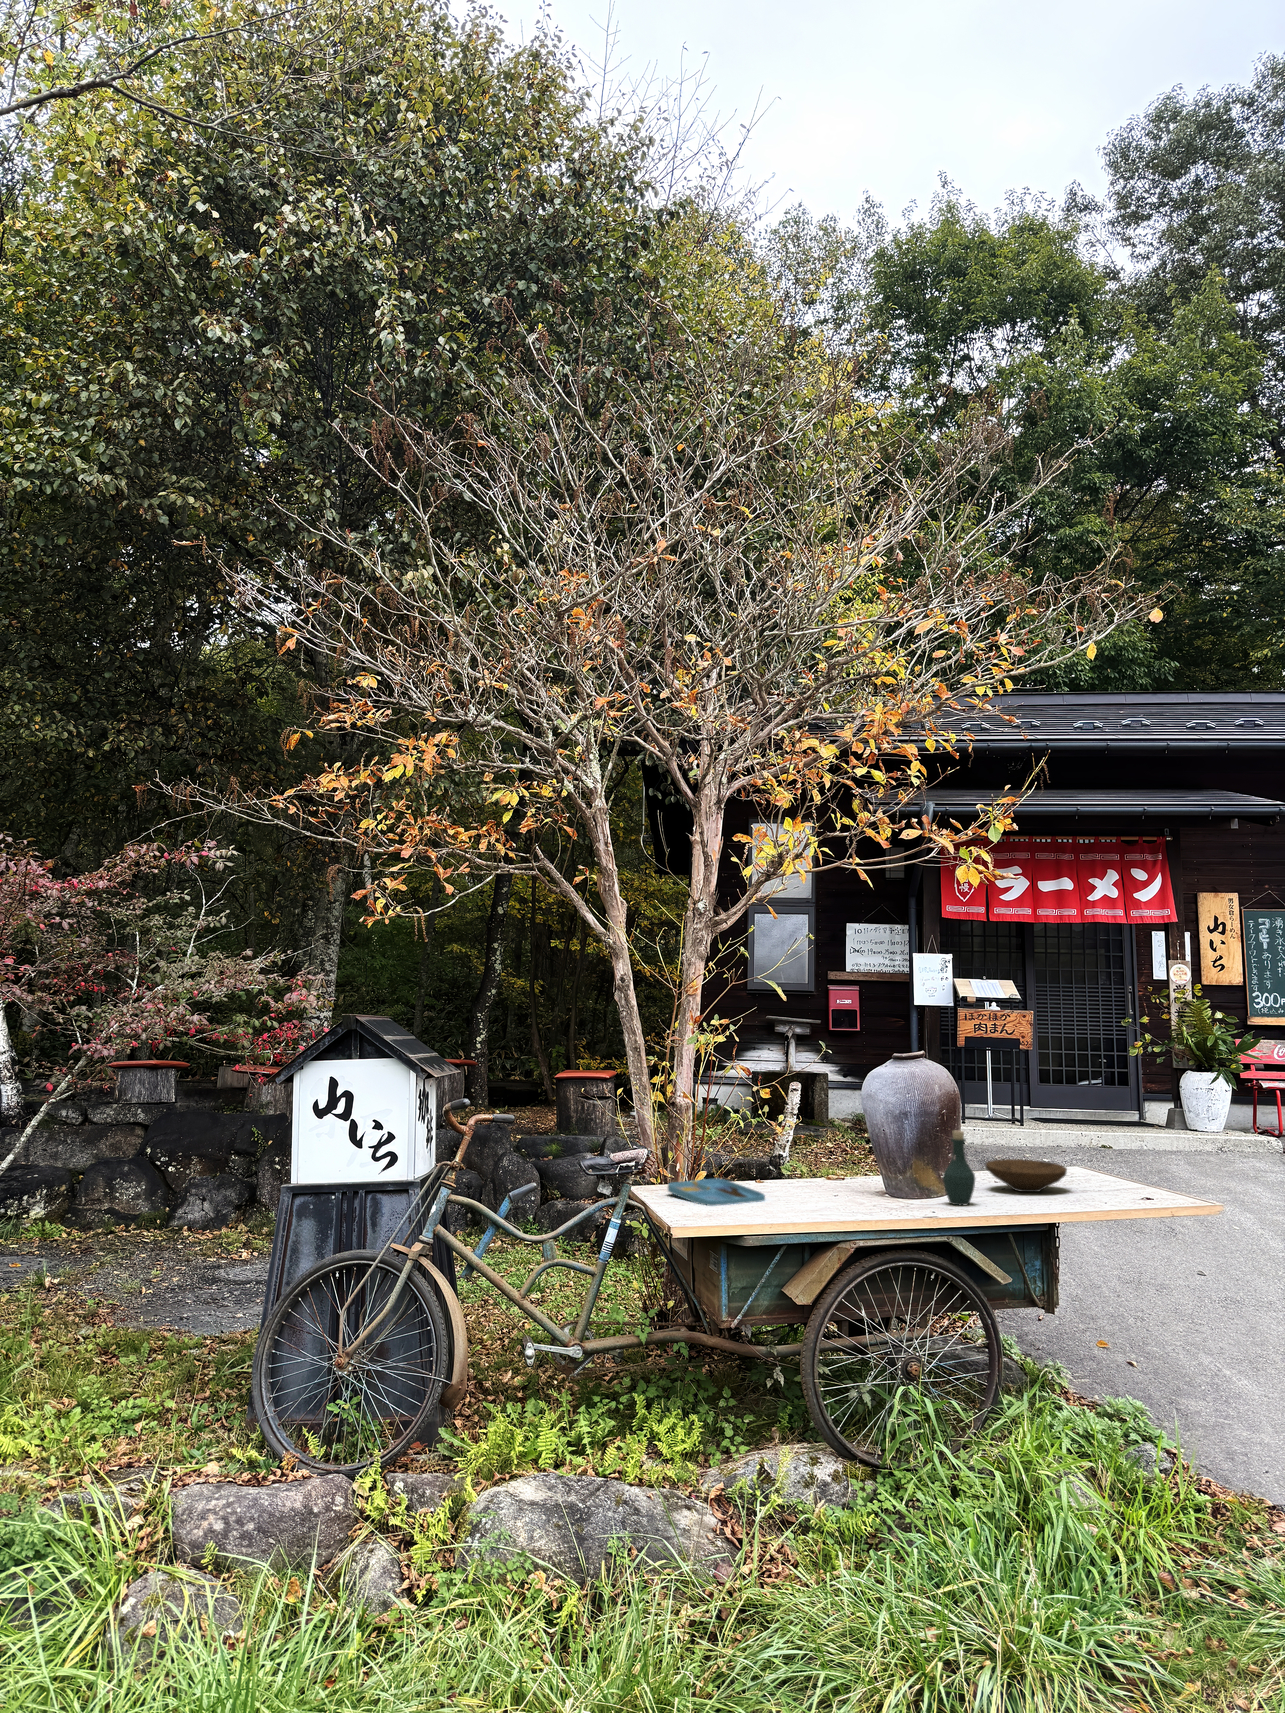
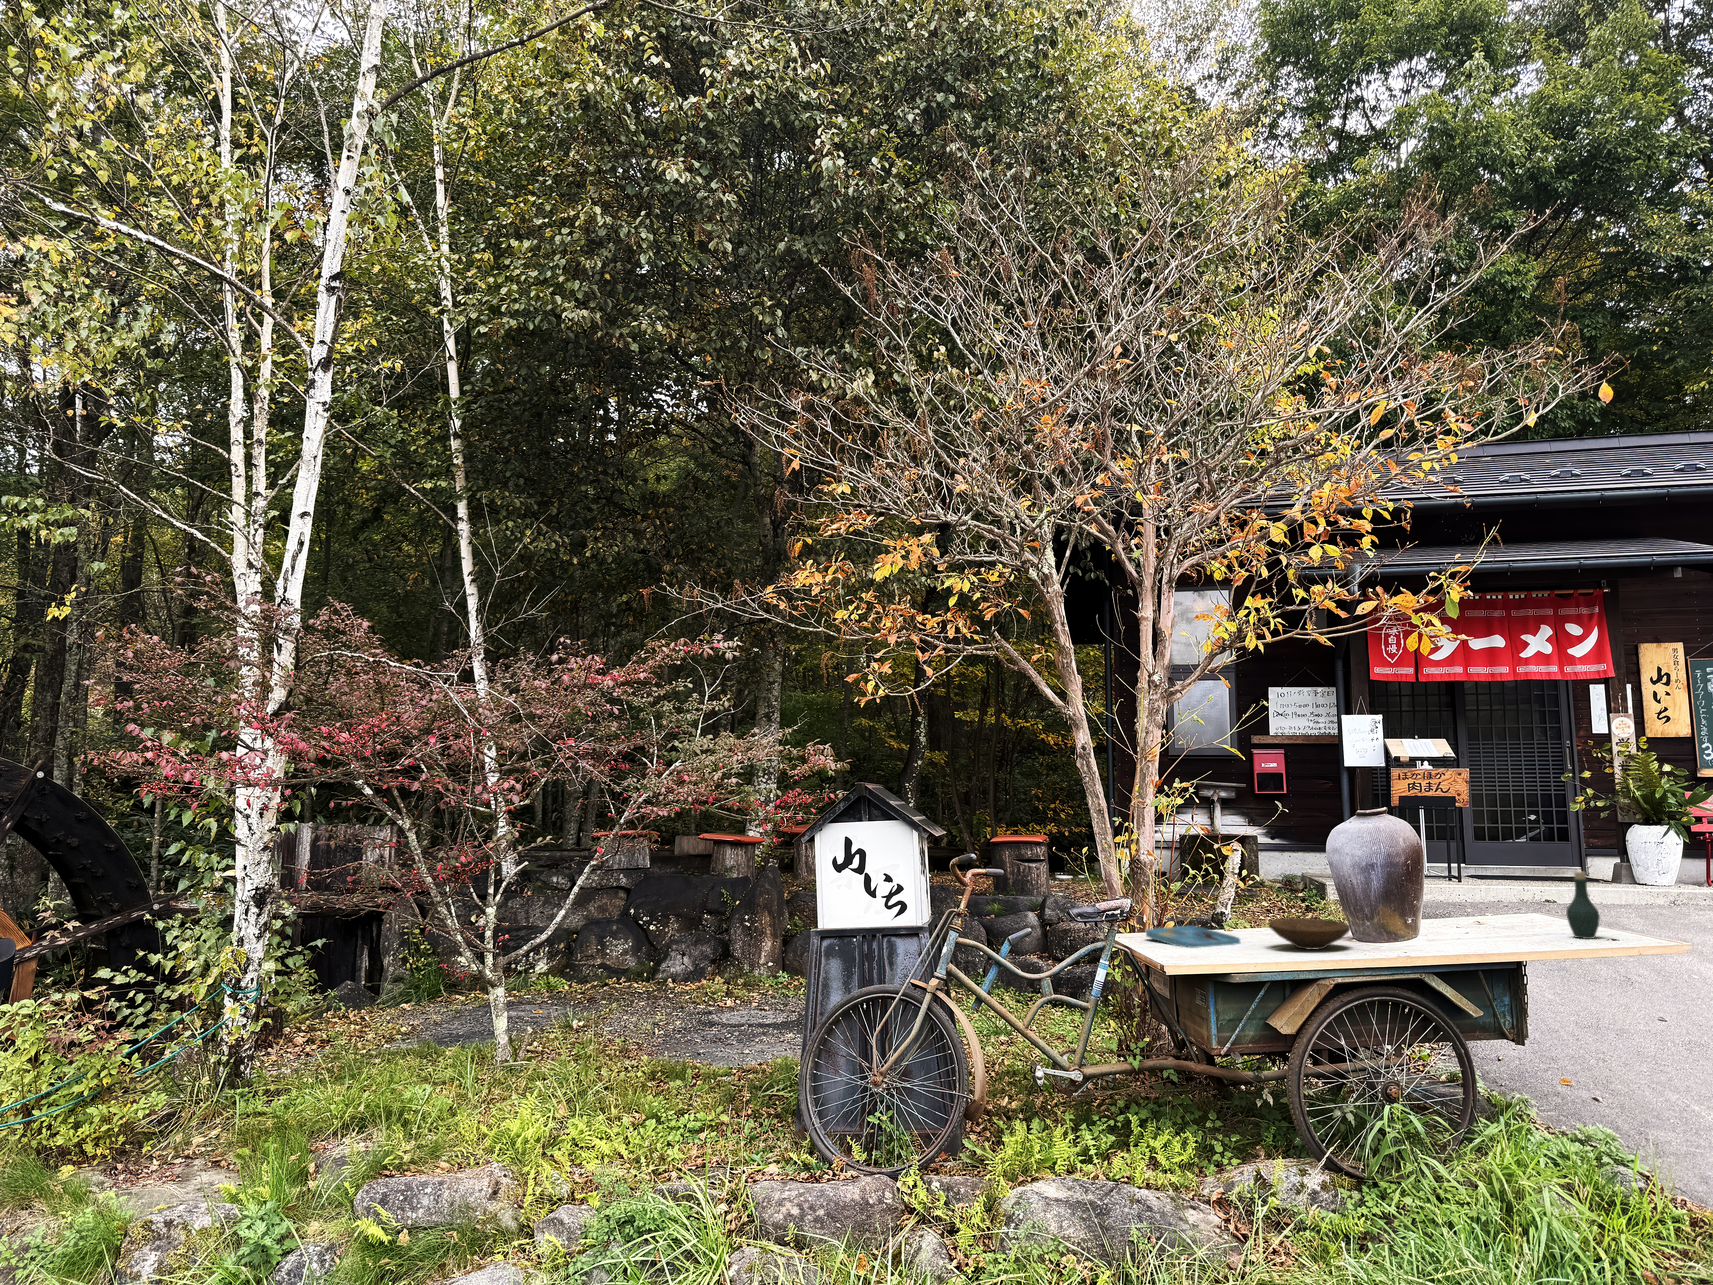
bottle: present [943,1131,975,1205] -> present [1566,871,1600,939]
wooden bowl: present [986,1159,1067,1192] -> present [1269,918,1350,950]

